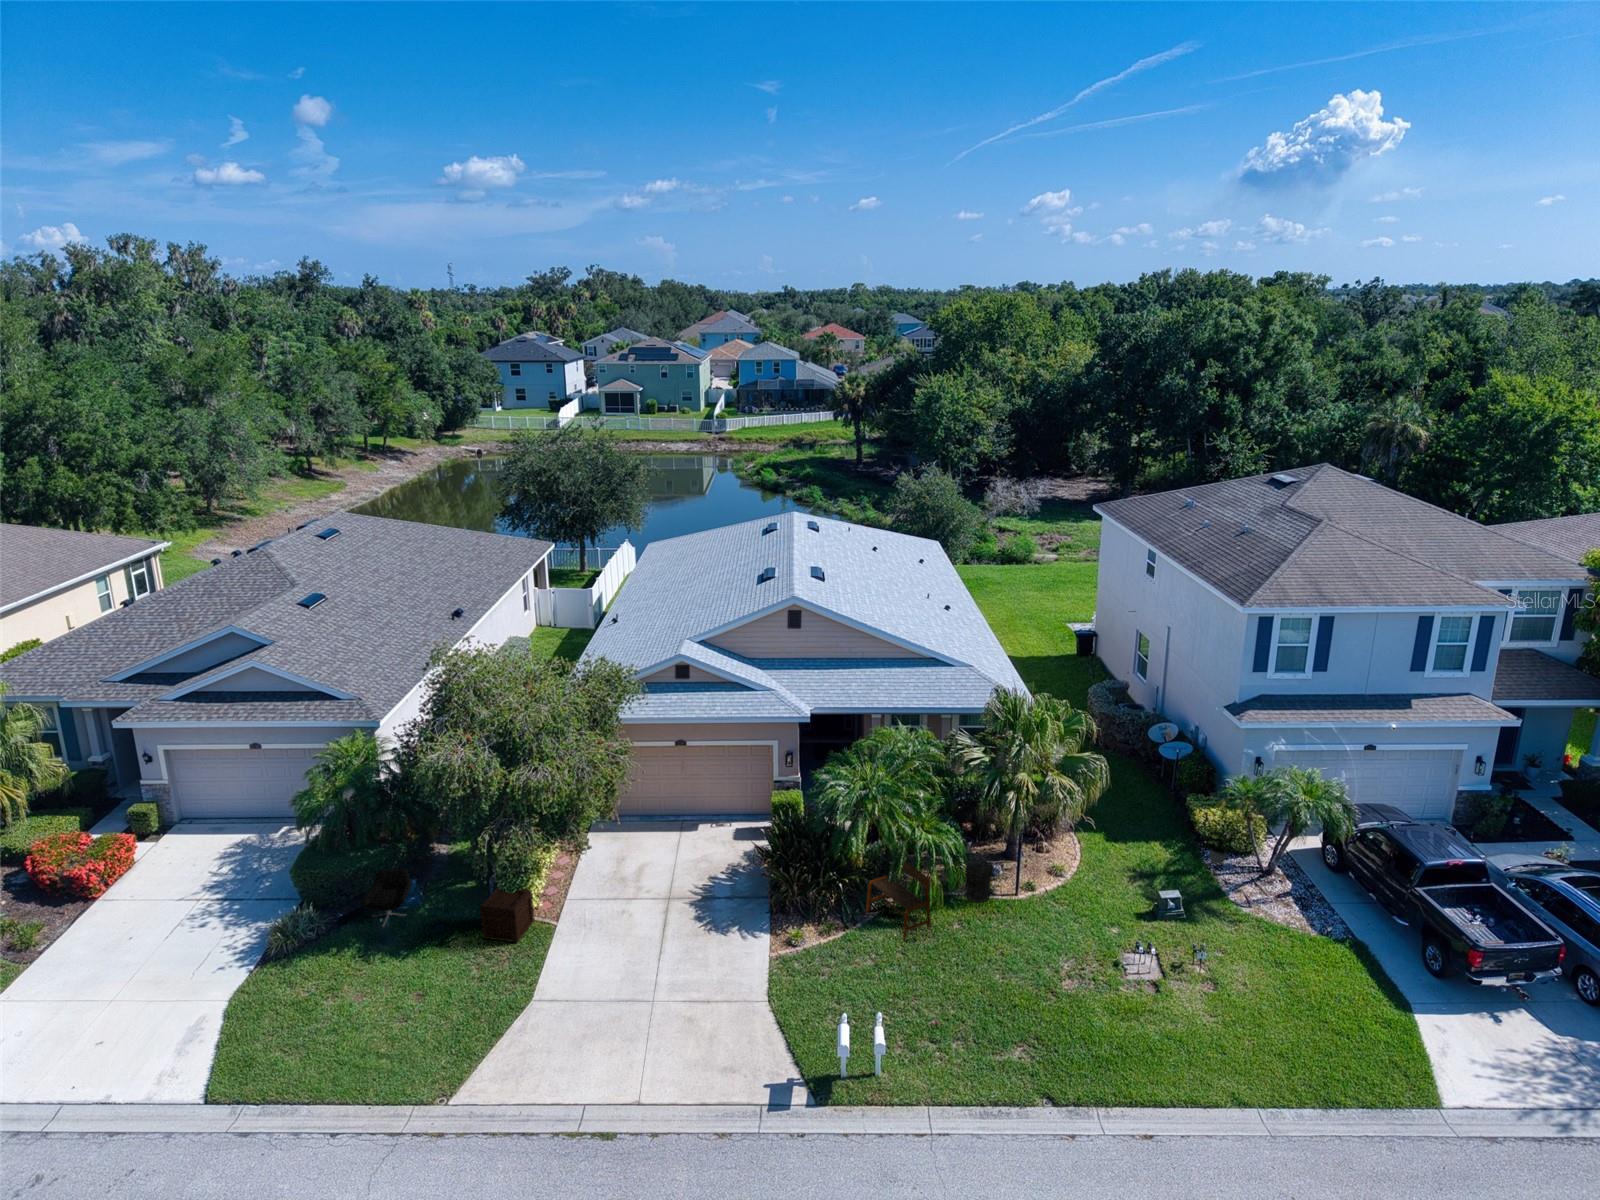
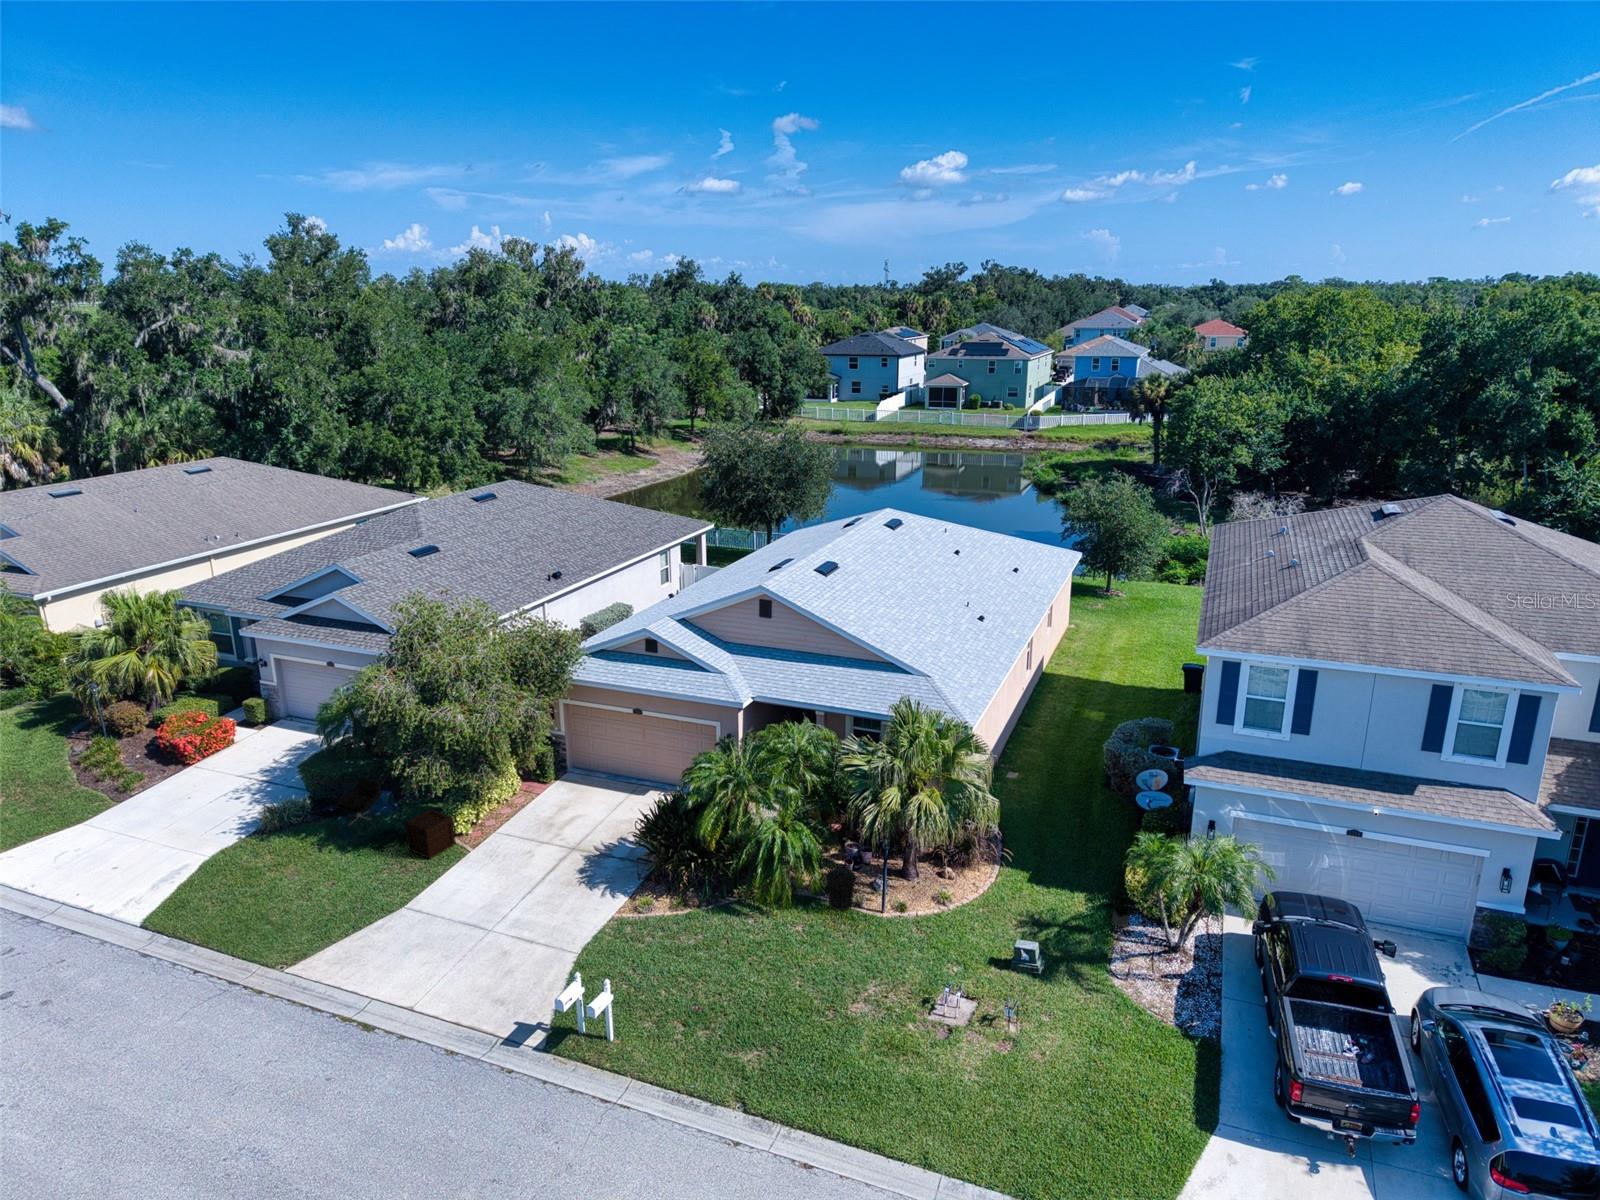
bench: present [866,862,931,941] -> none [727,845,772,930]

